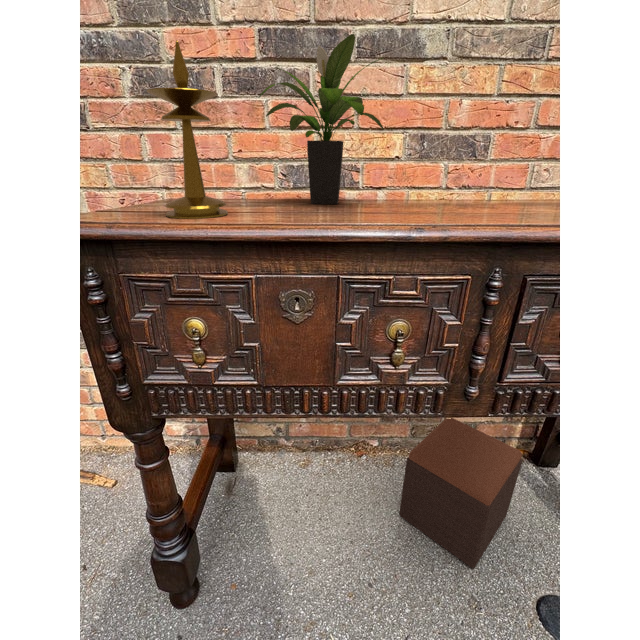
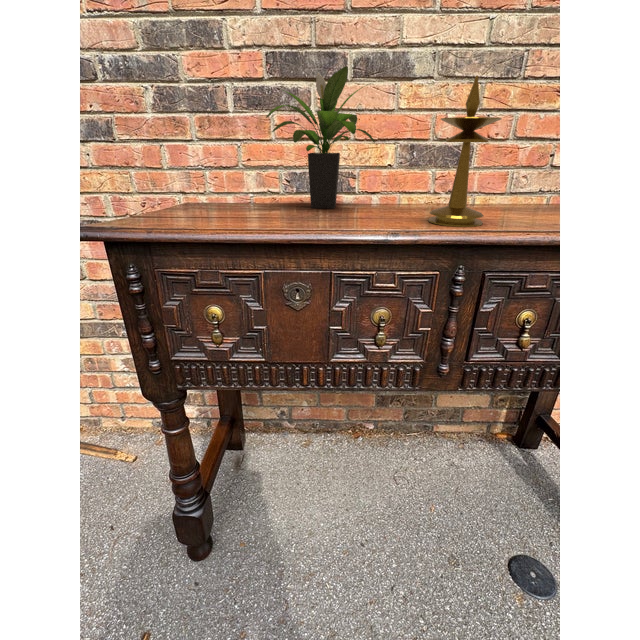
candlestick: present [147,40,228,219] -> present [428,75,501,227]
footstool: present [399,418,523,568] -> none [391,400,501,532]

